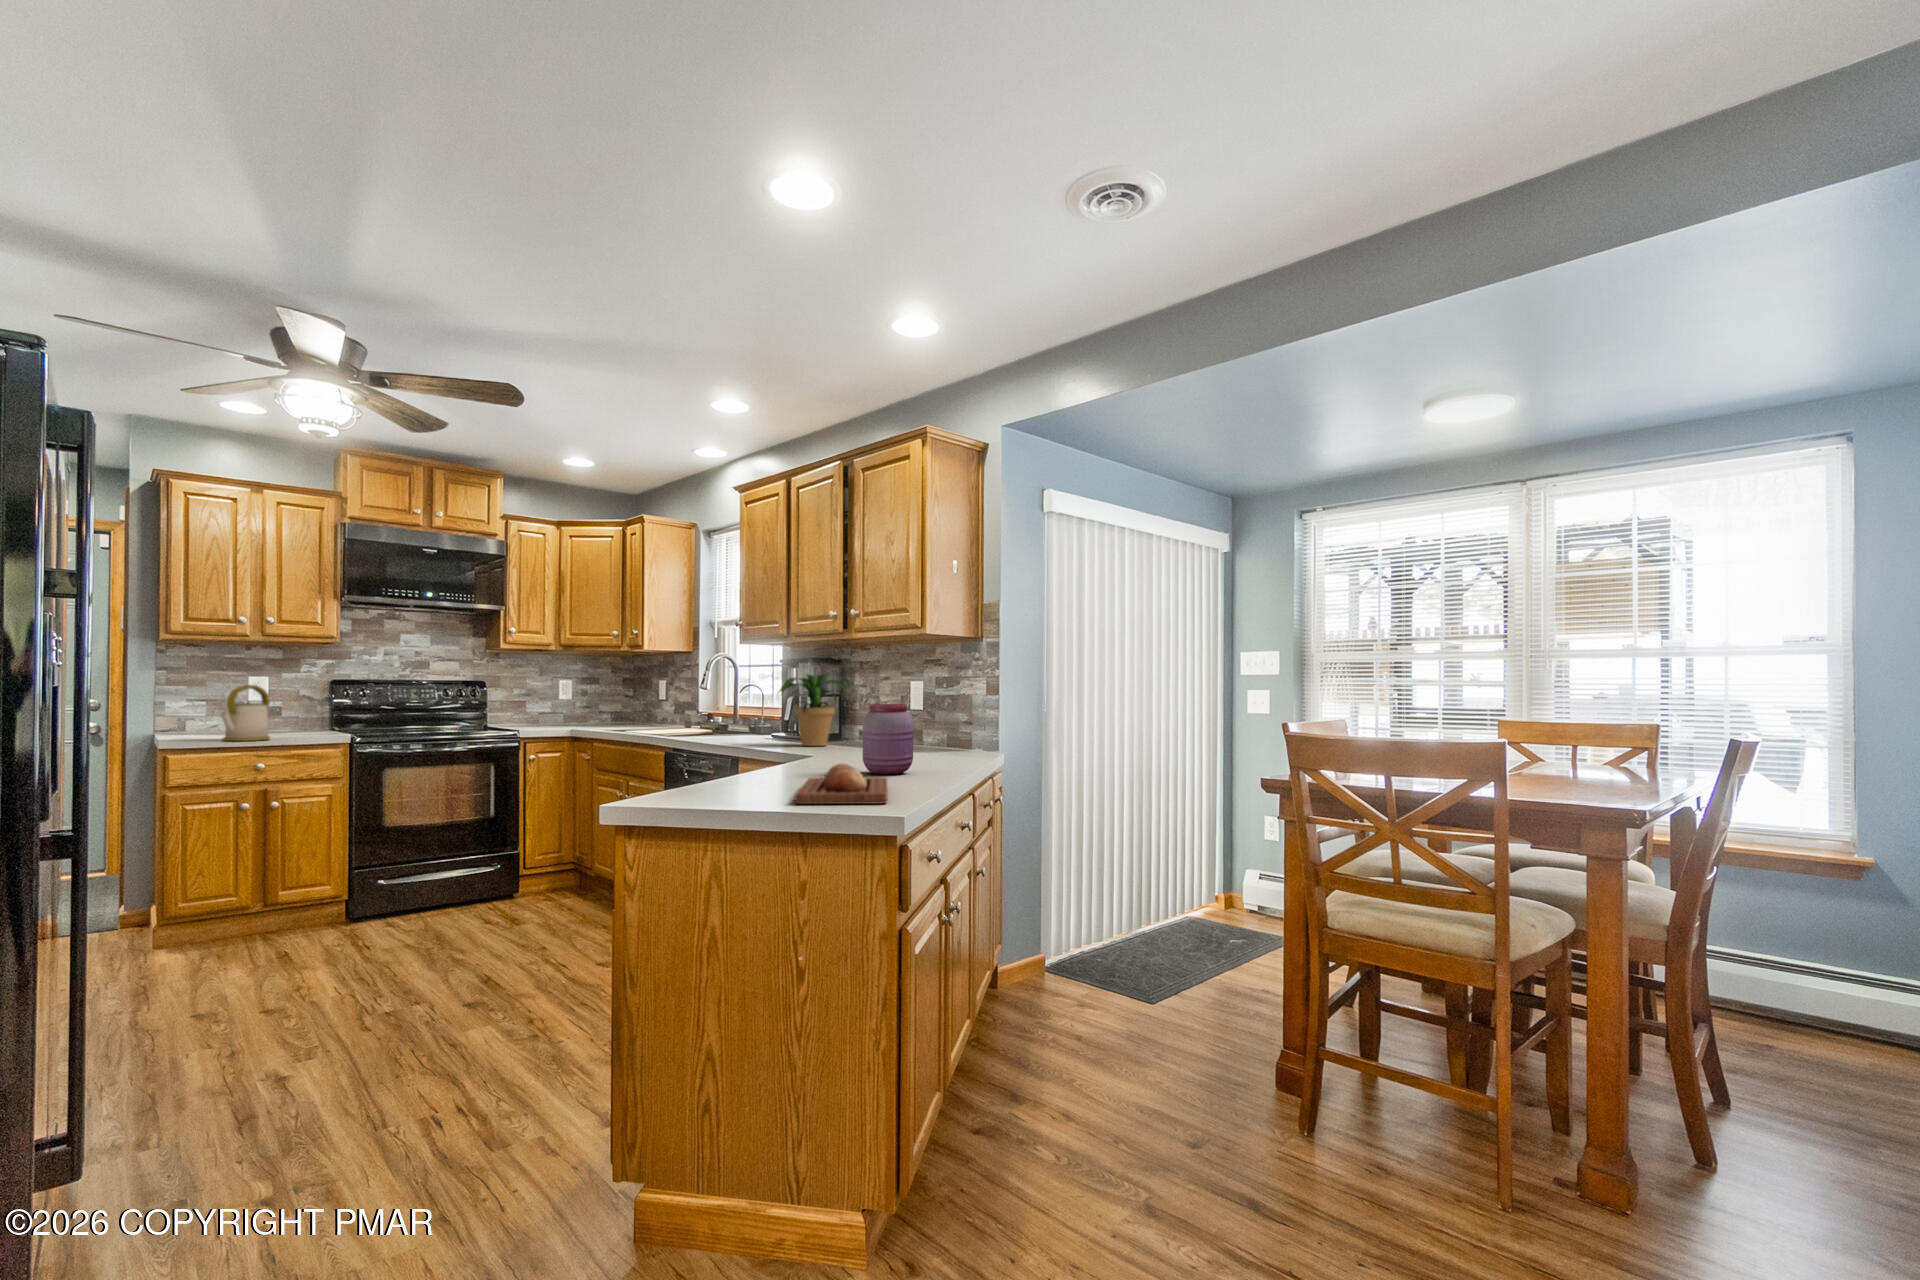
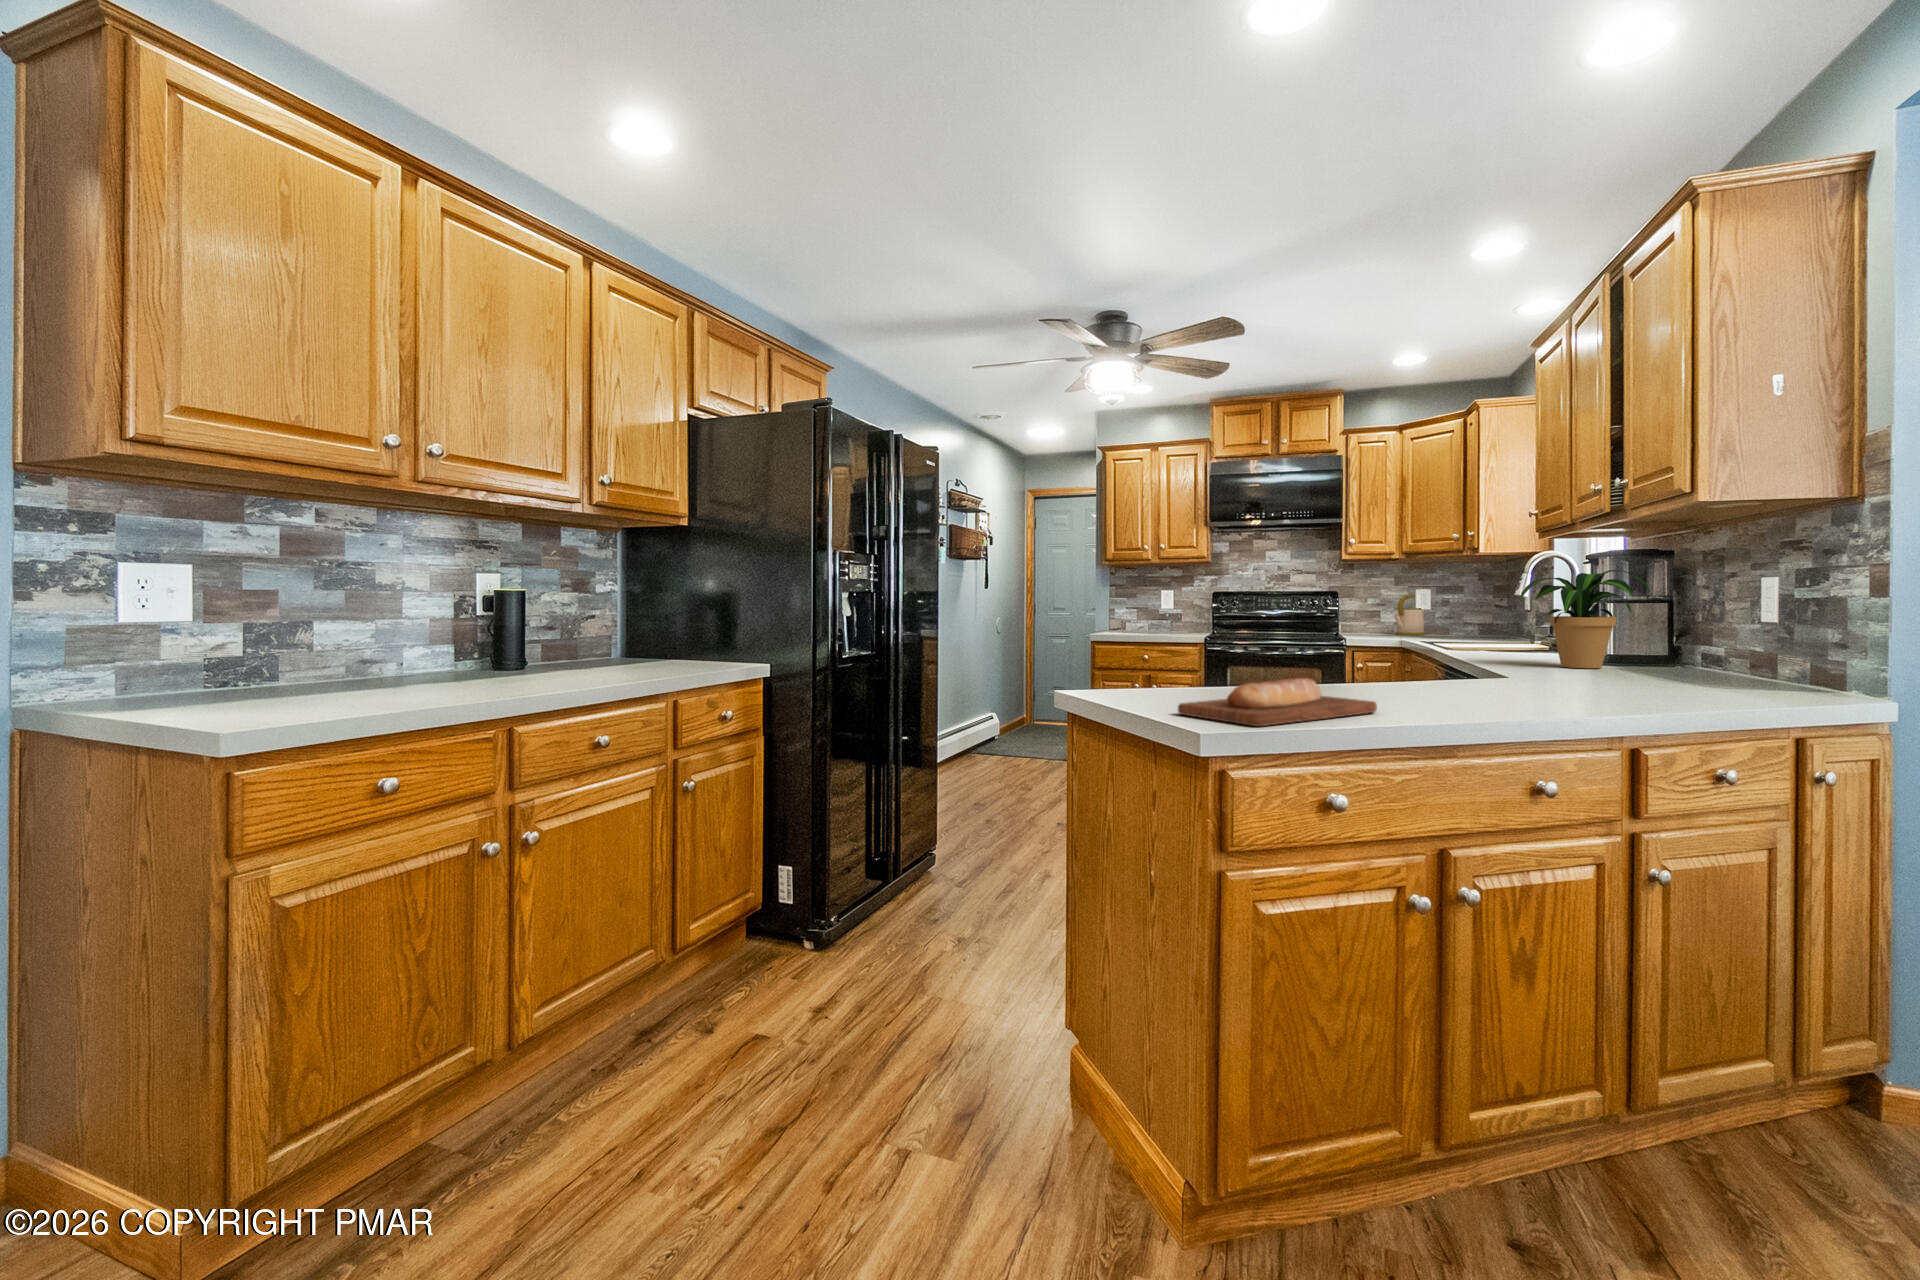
kettle: present [220,685,270,741] -> present [1394,595,1426,635]
jar: present [863,704,913,774] -> none [1436,609,1518,704]

